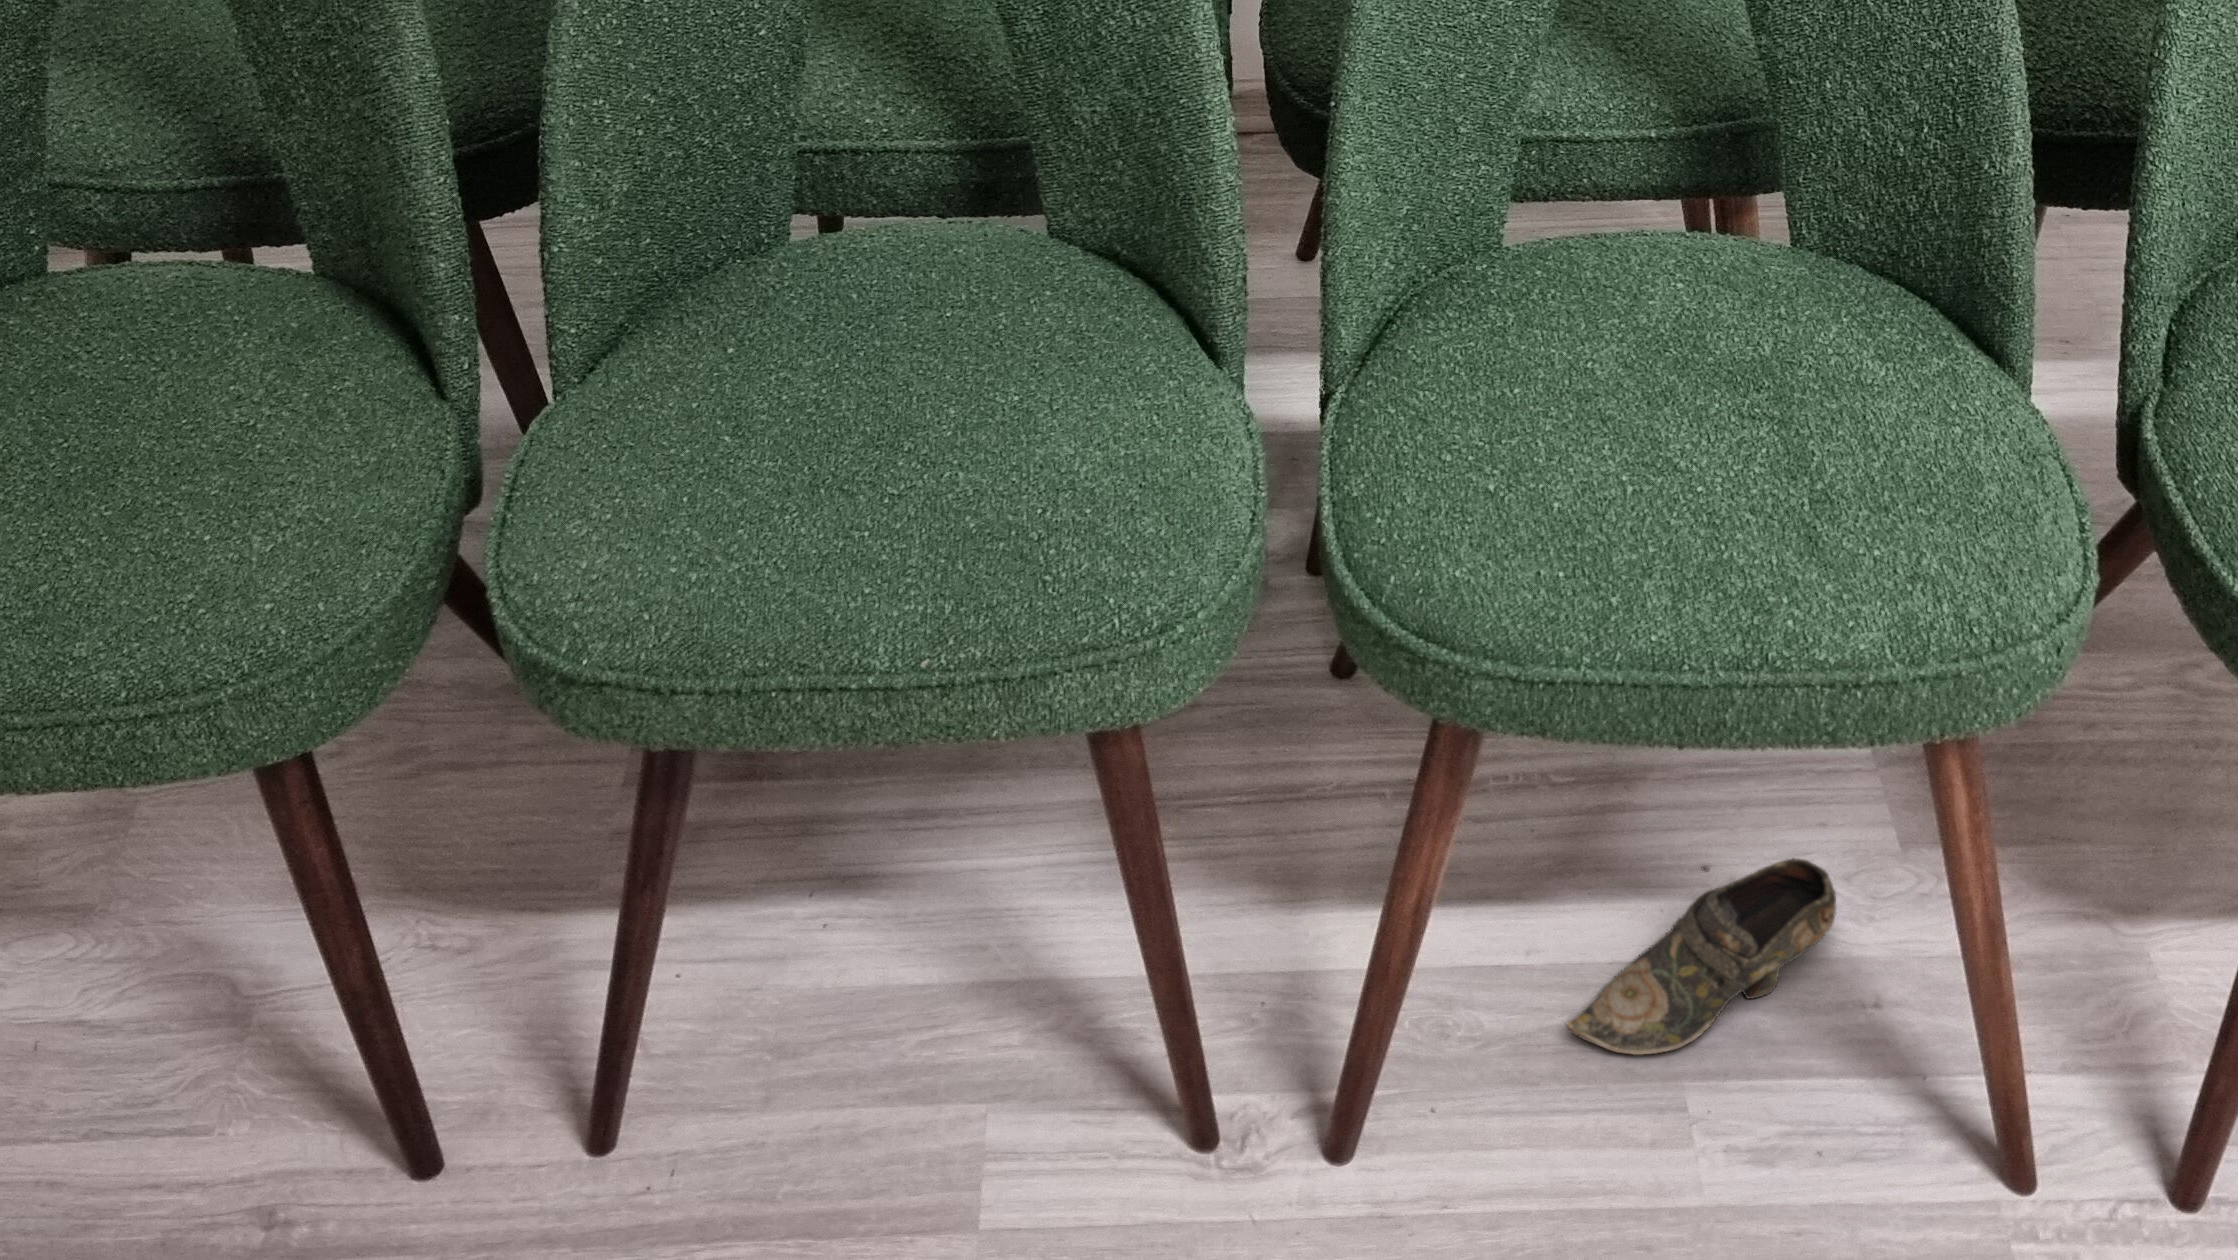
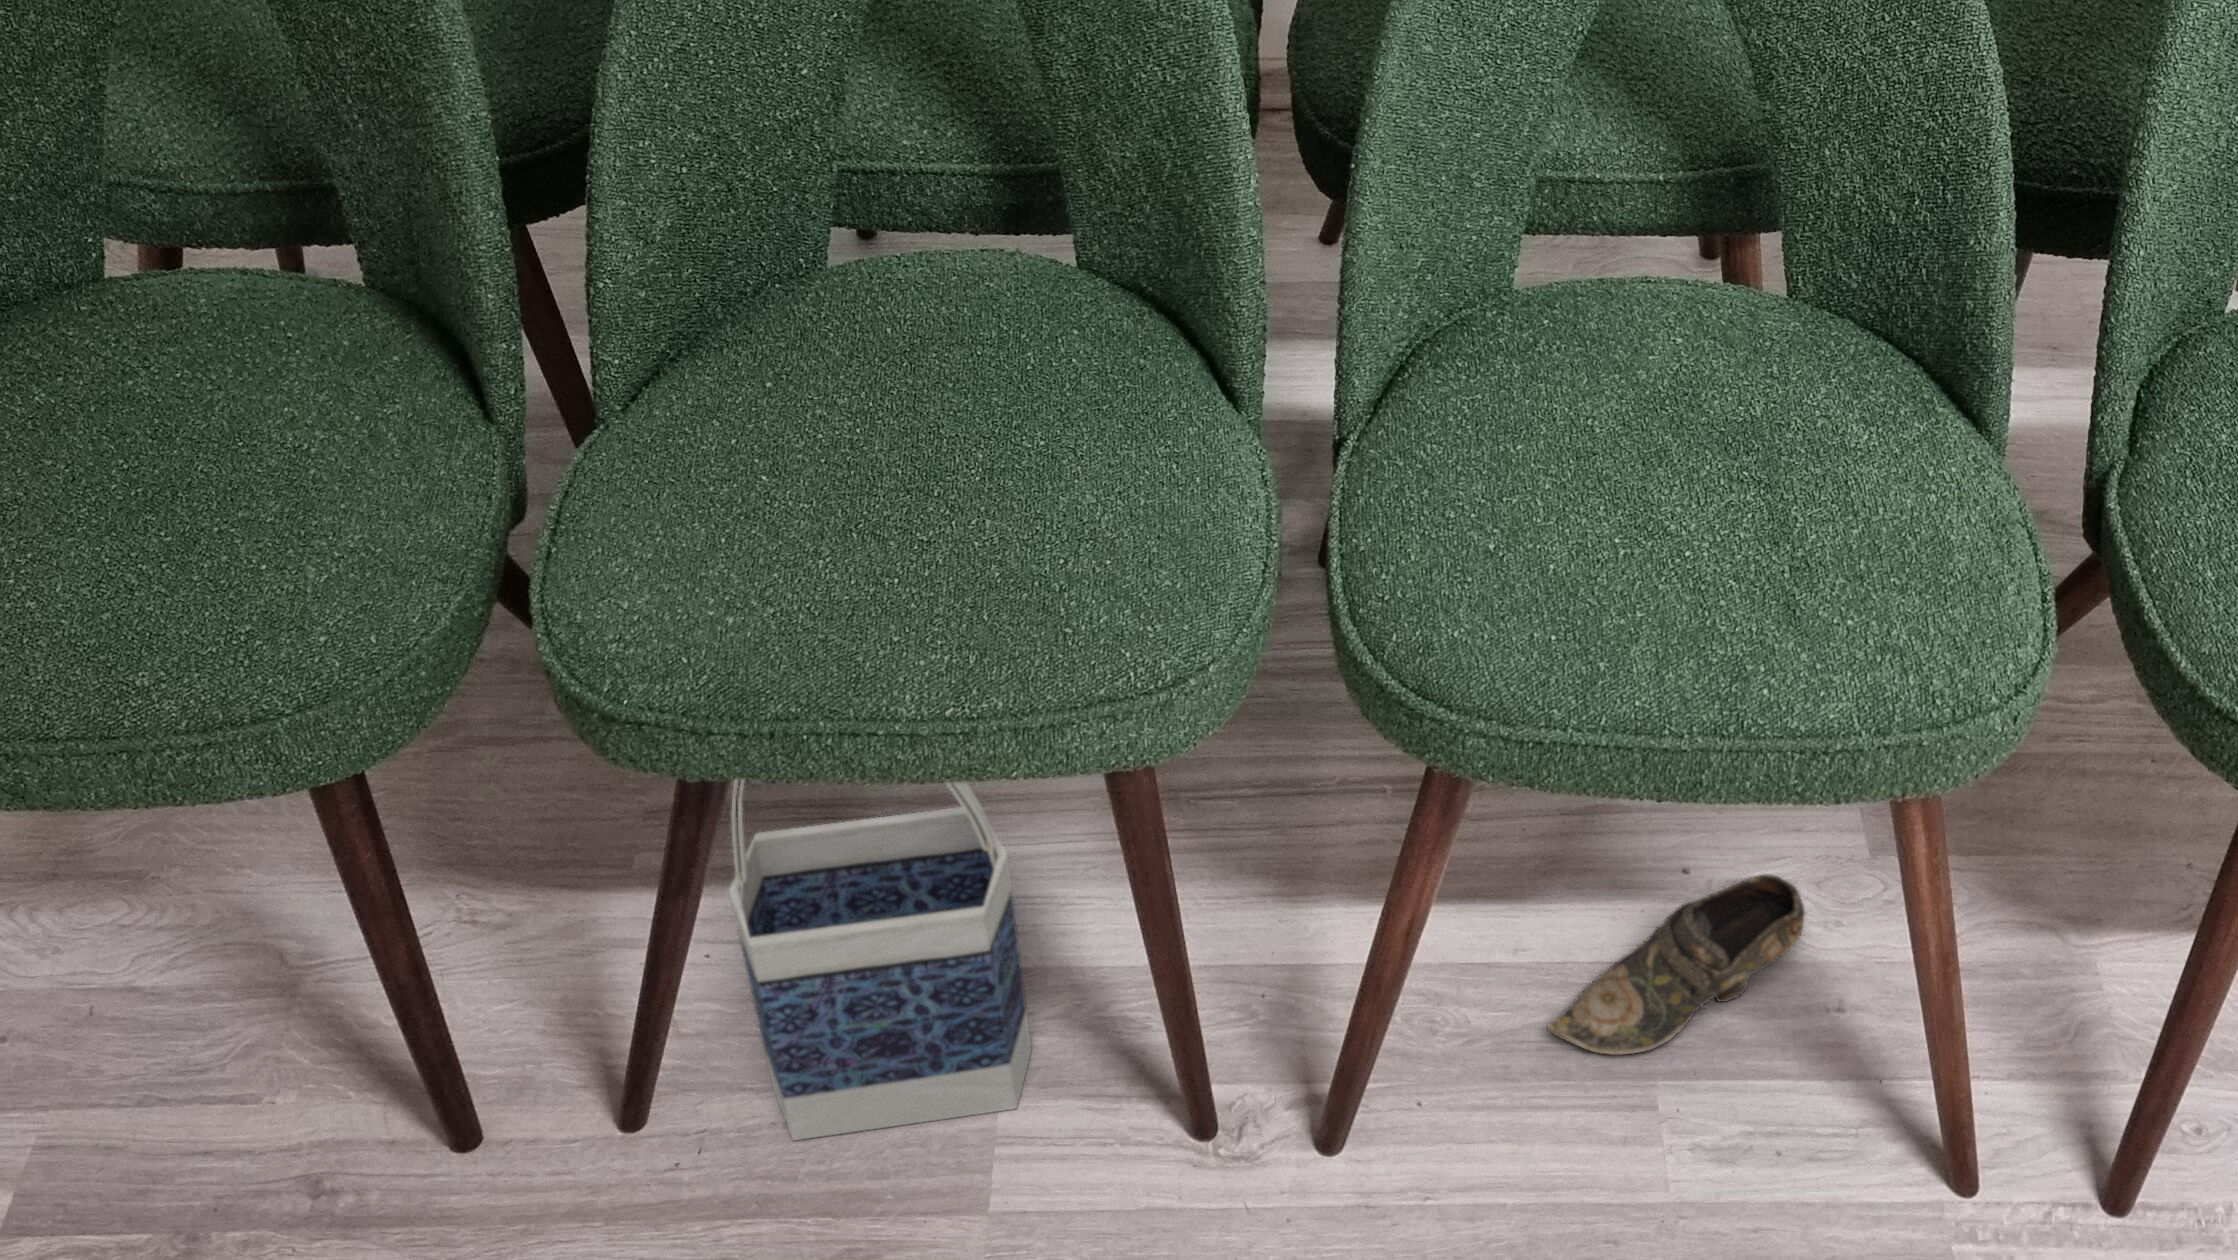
bag: none [697,645,1019,1160] -> present [729,777,1031,1140]

